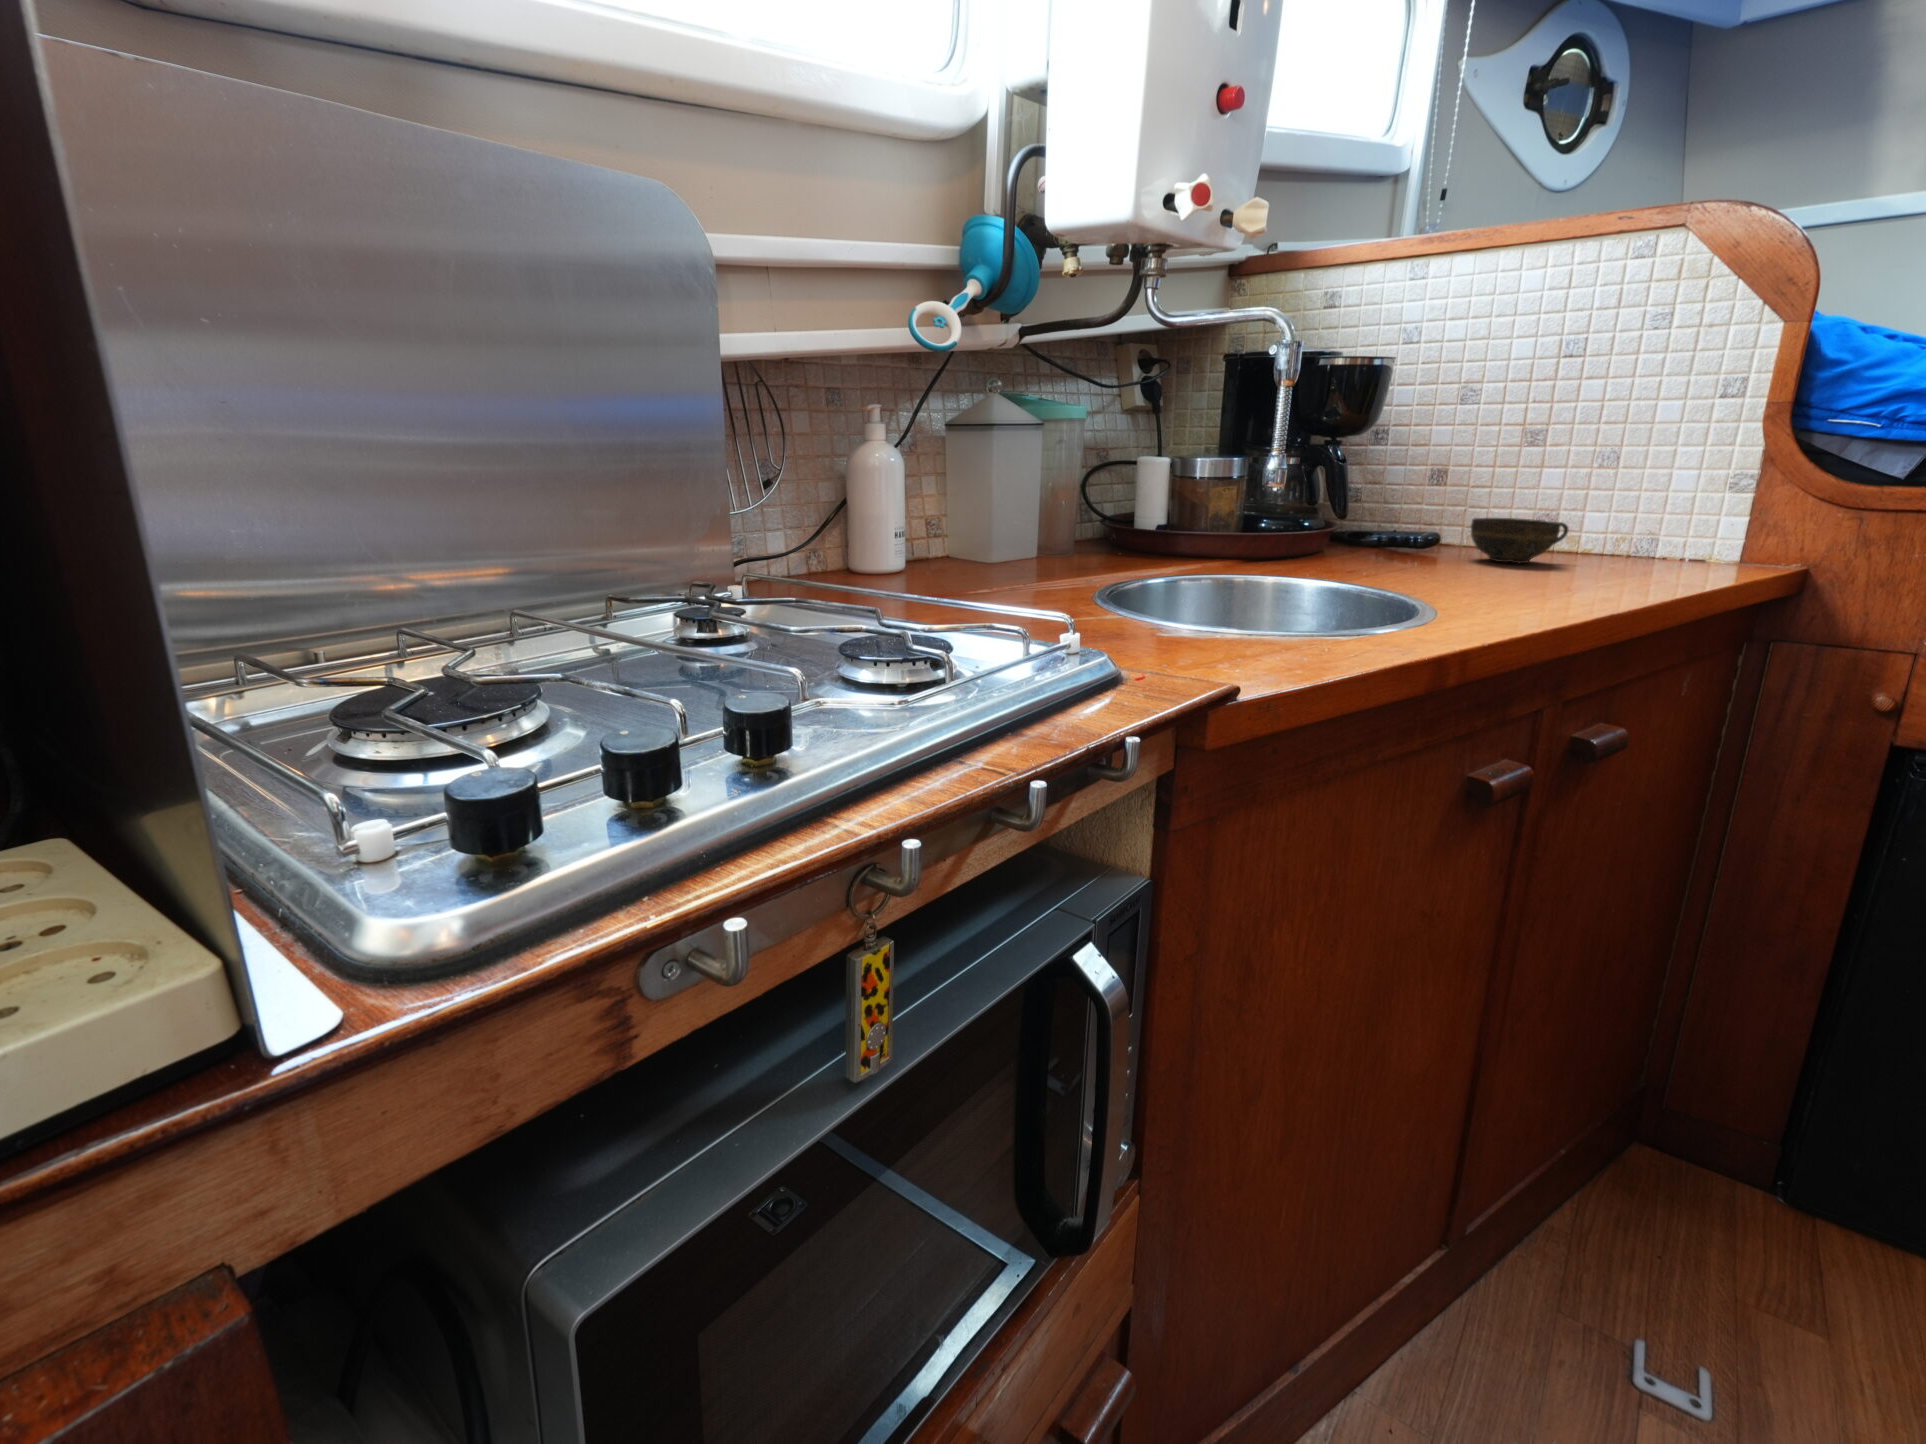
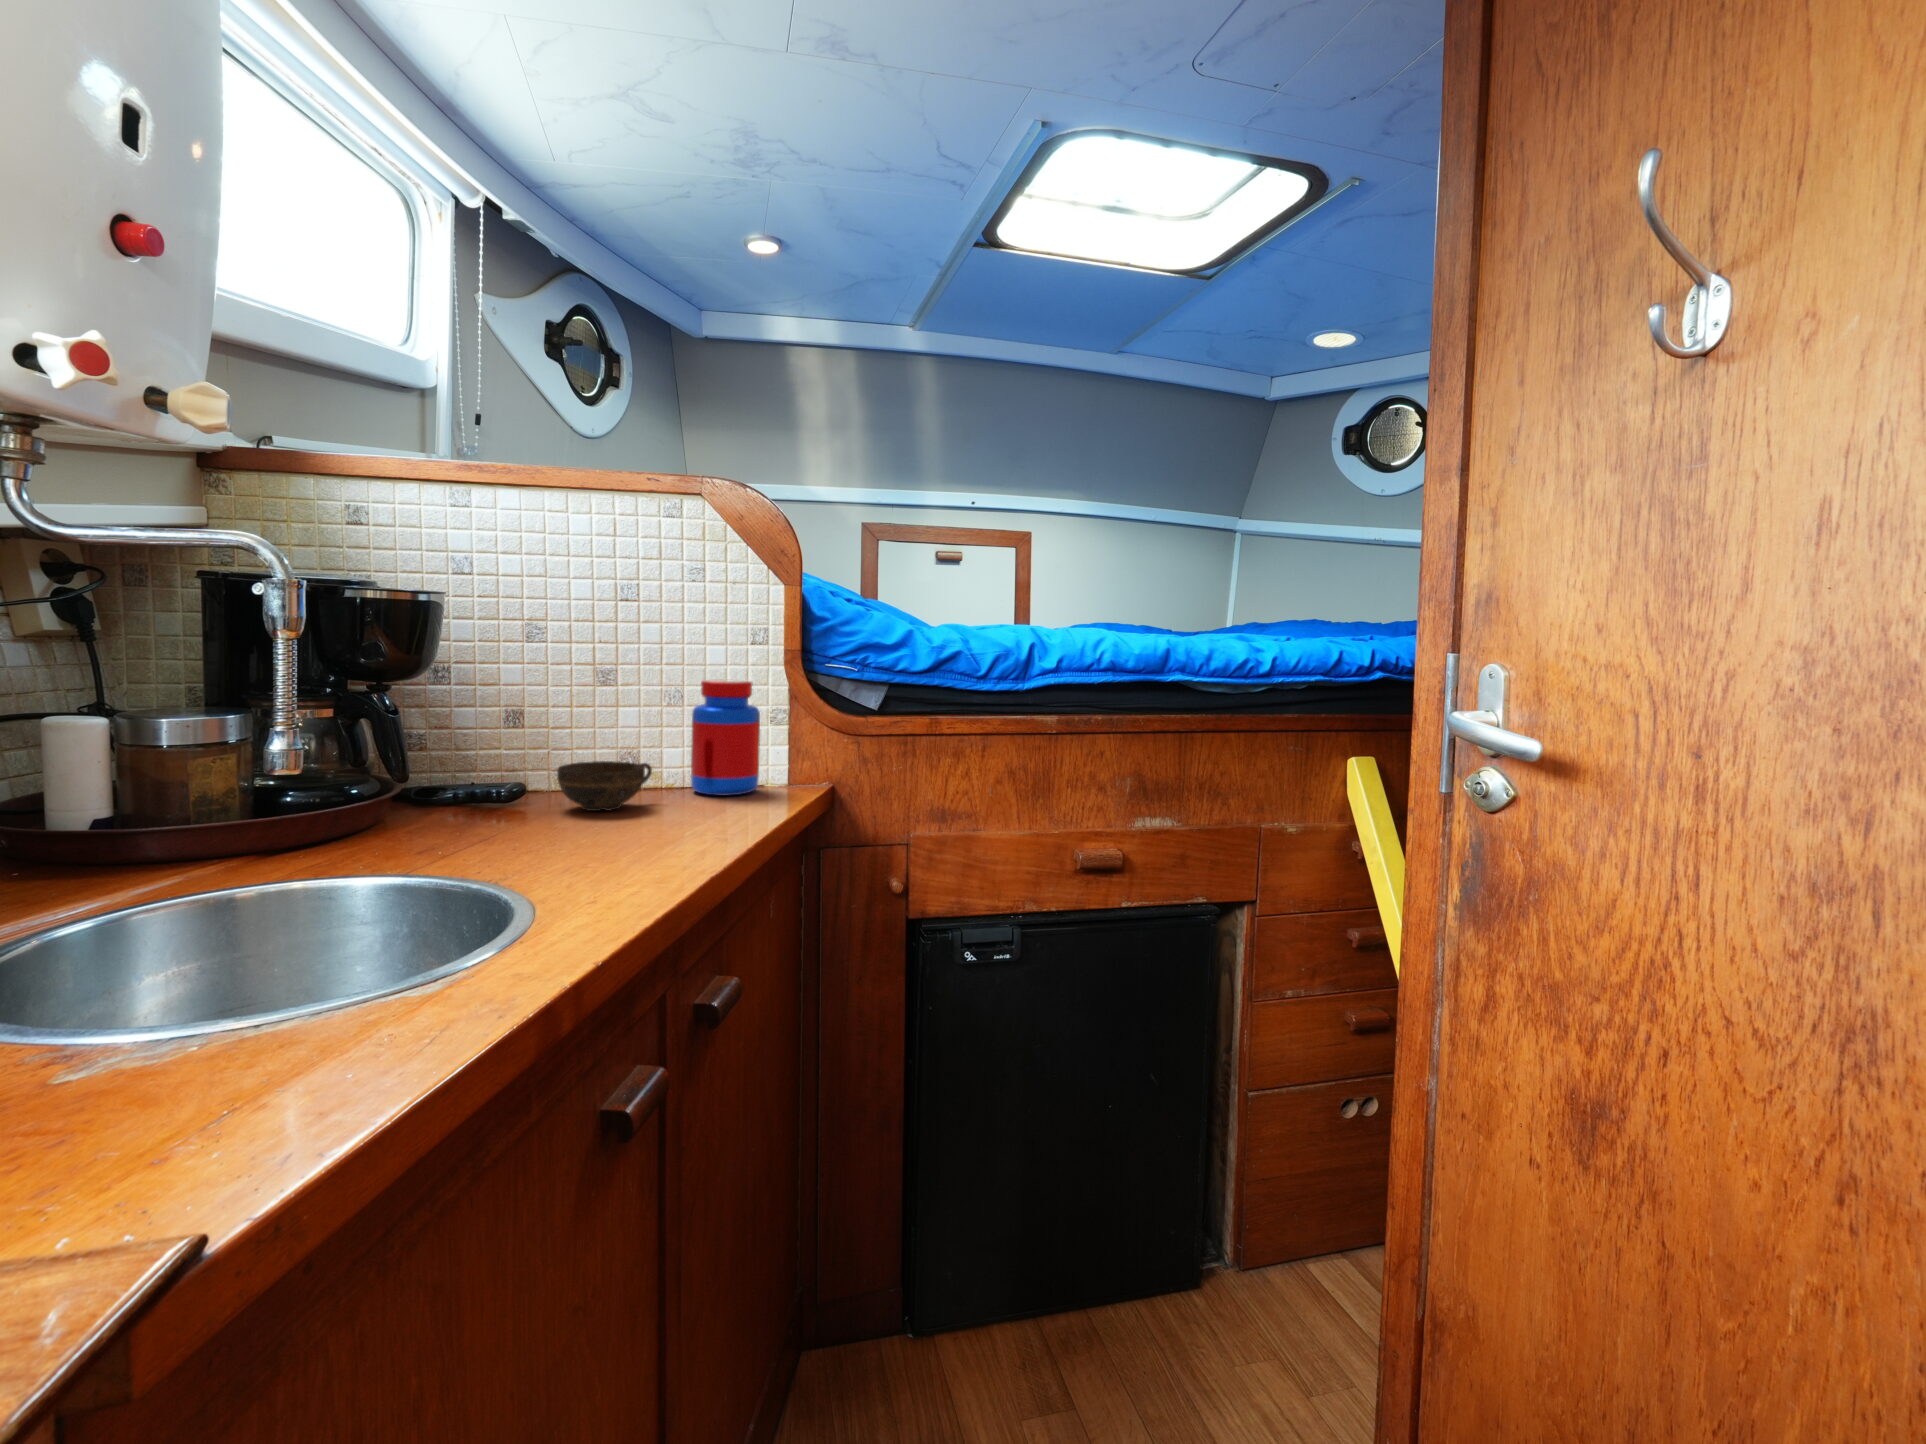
jar: none [1612,440,1716,567] -> present [691,680,760,795]

